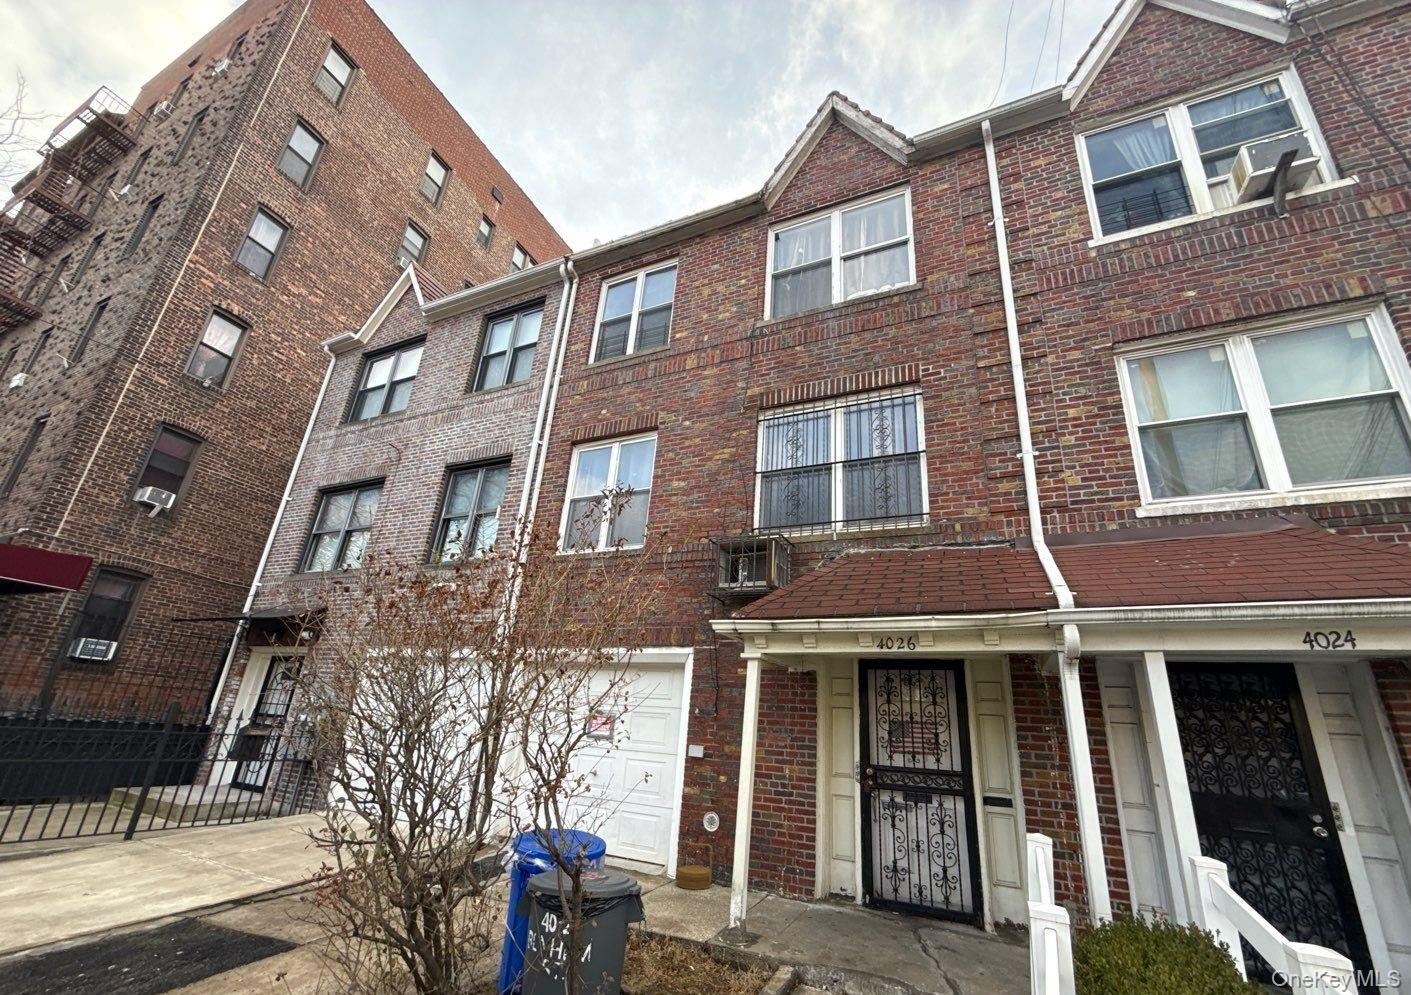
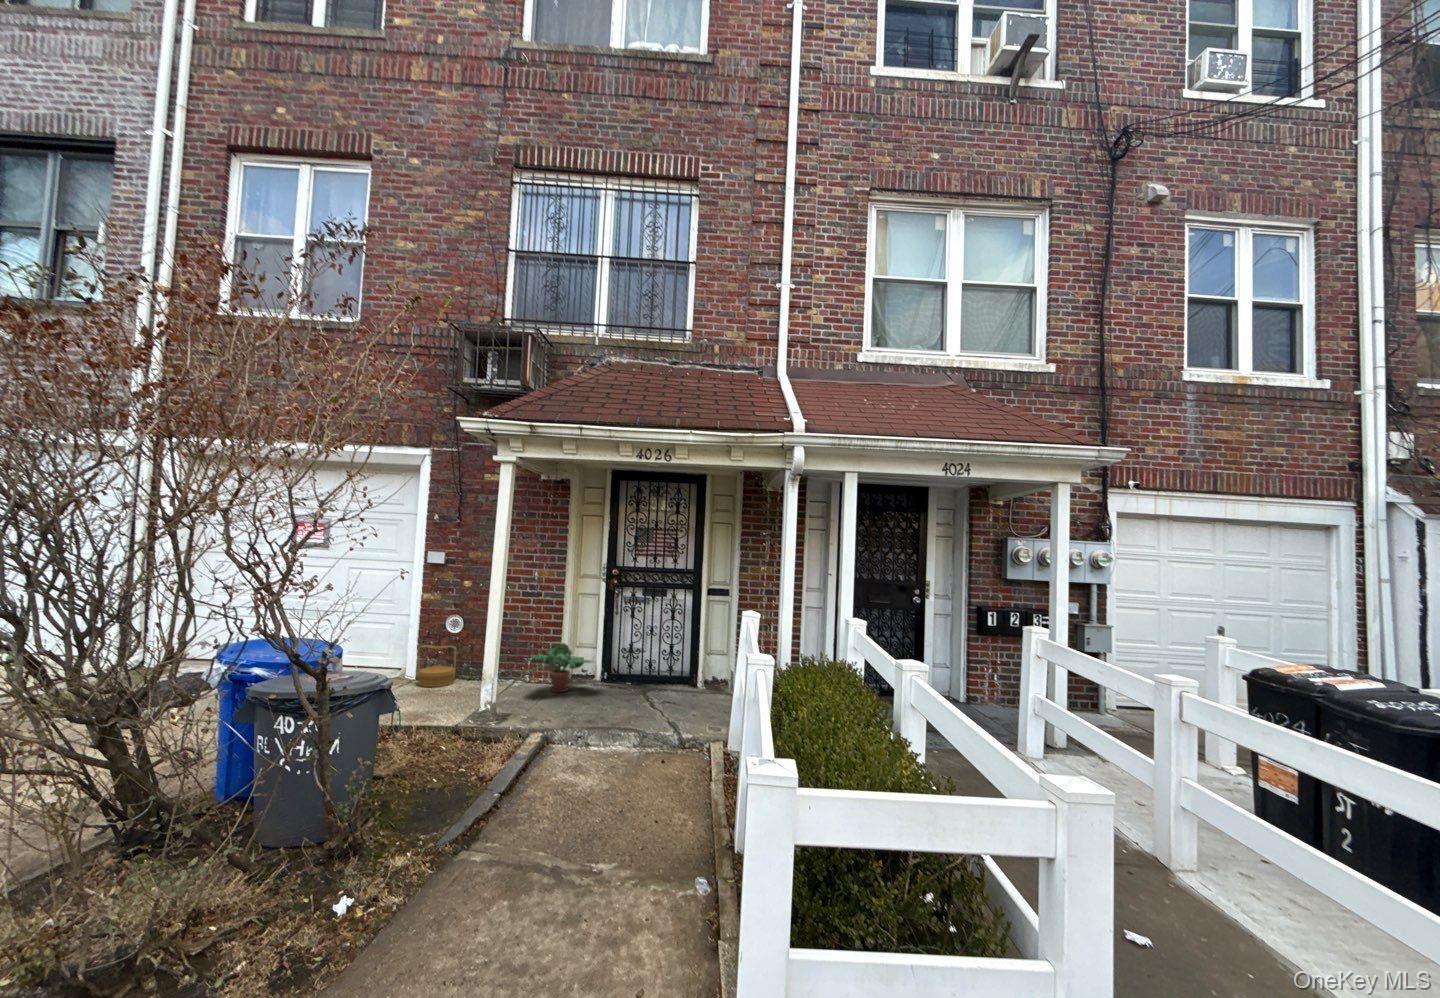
potted plant: none [767,853,847,917] -> present [530,643,593,692]

